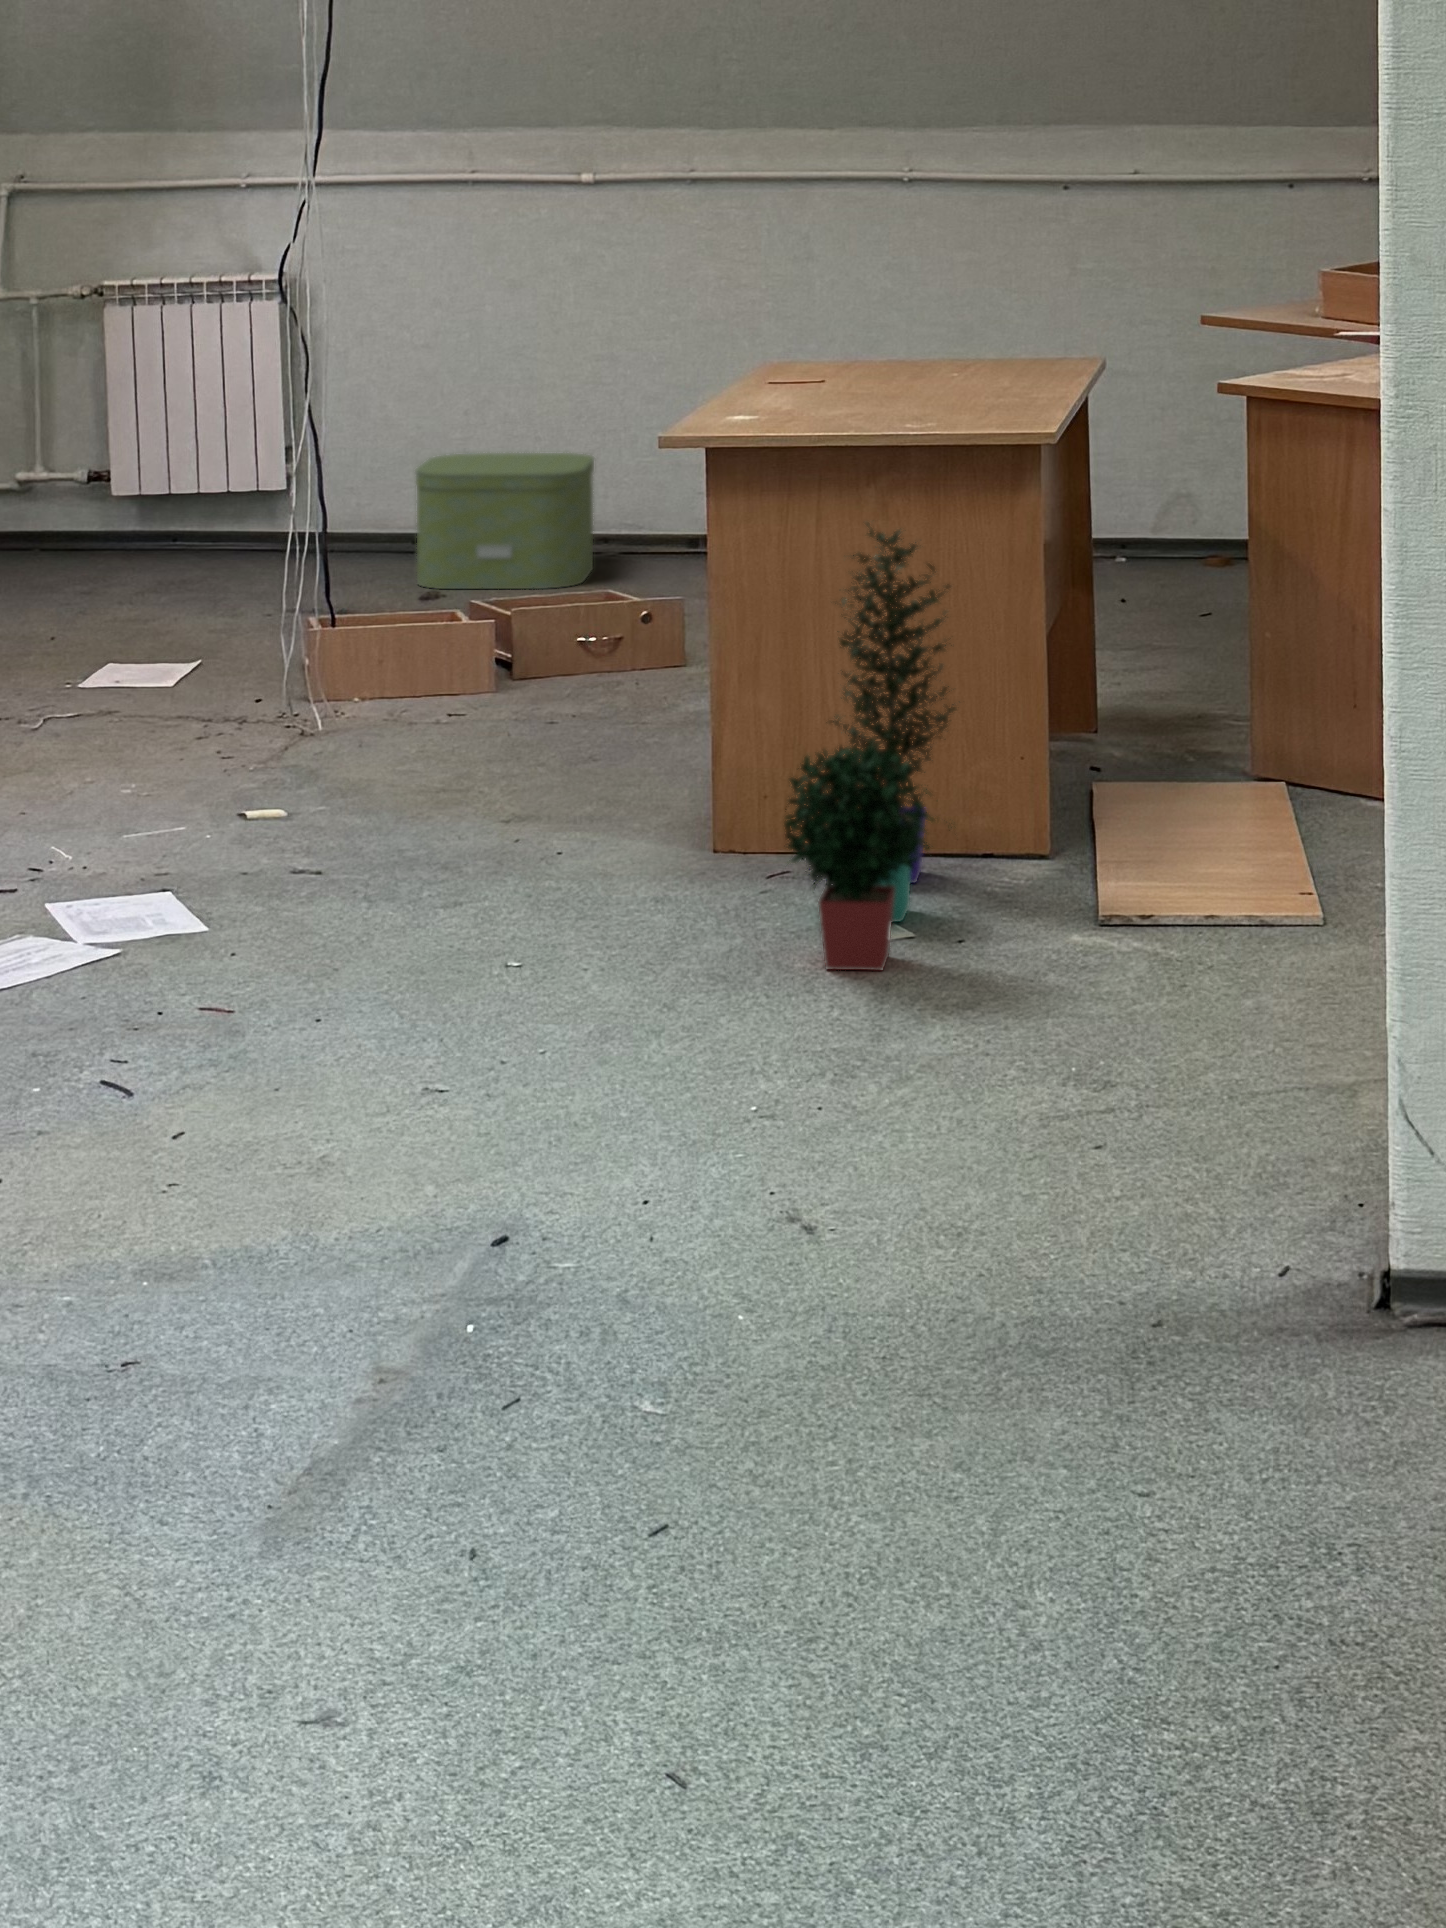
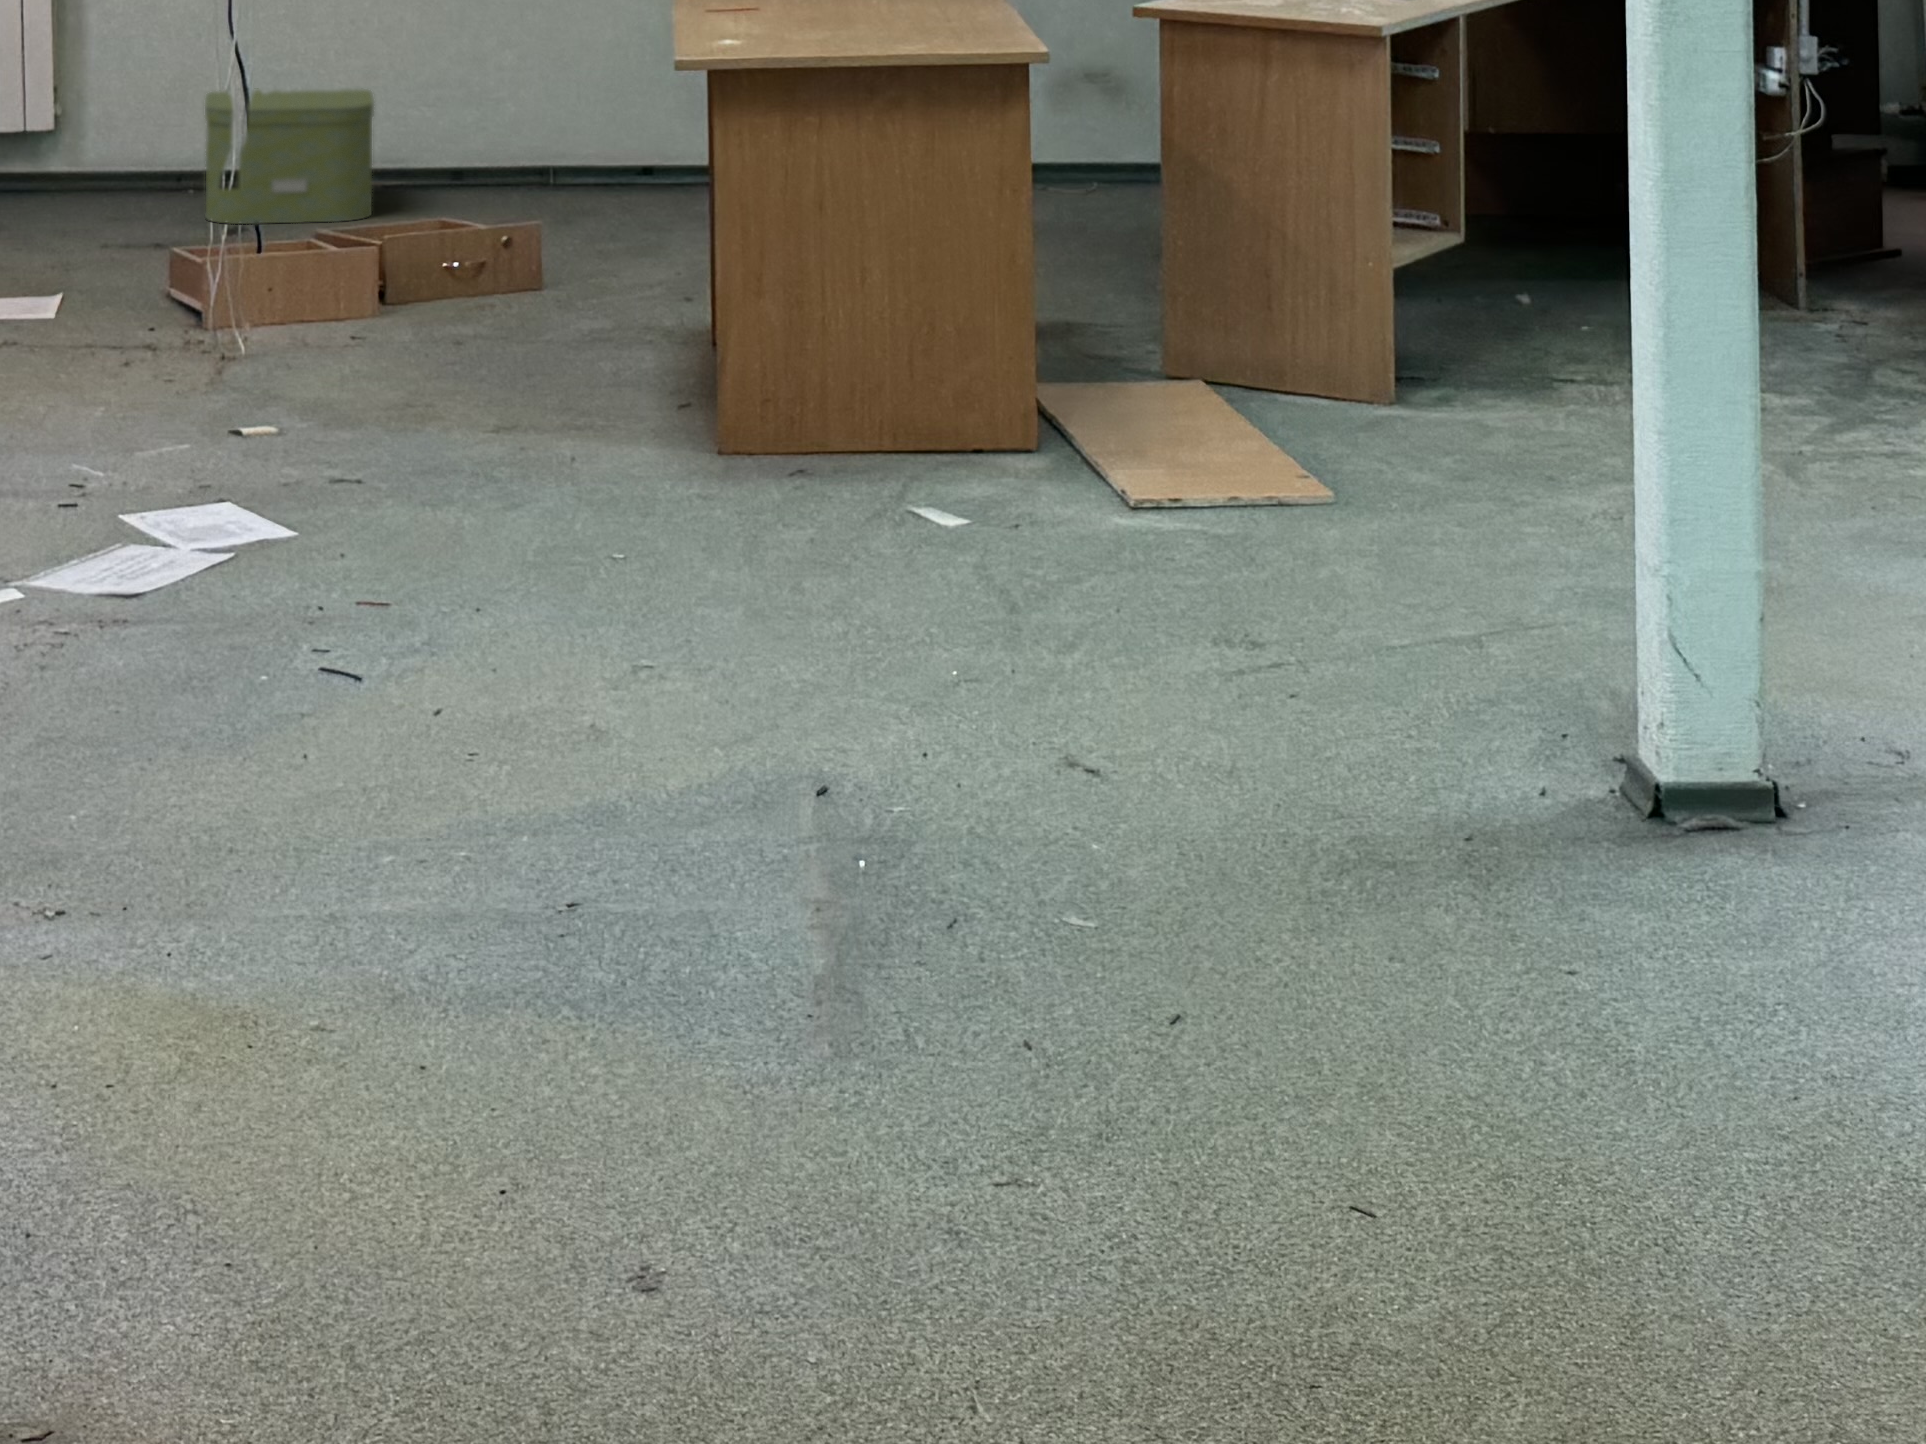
potted plant: present [785,523,955,971] -> none [868,145,1035,566]

